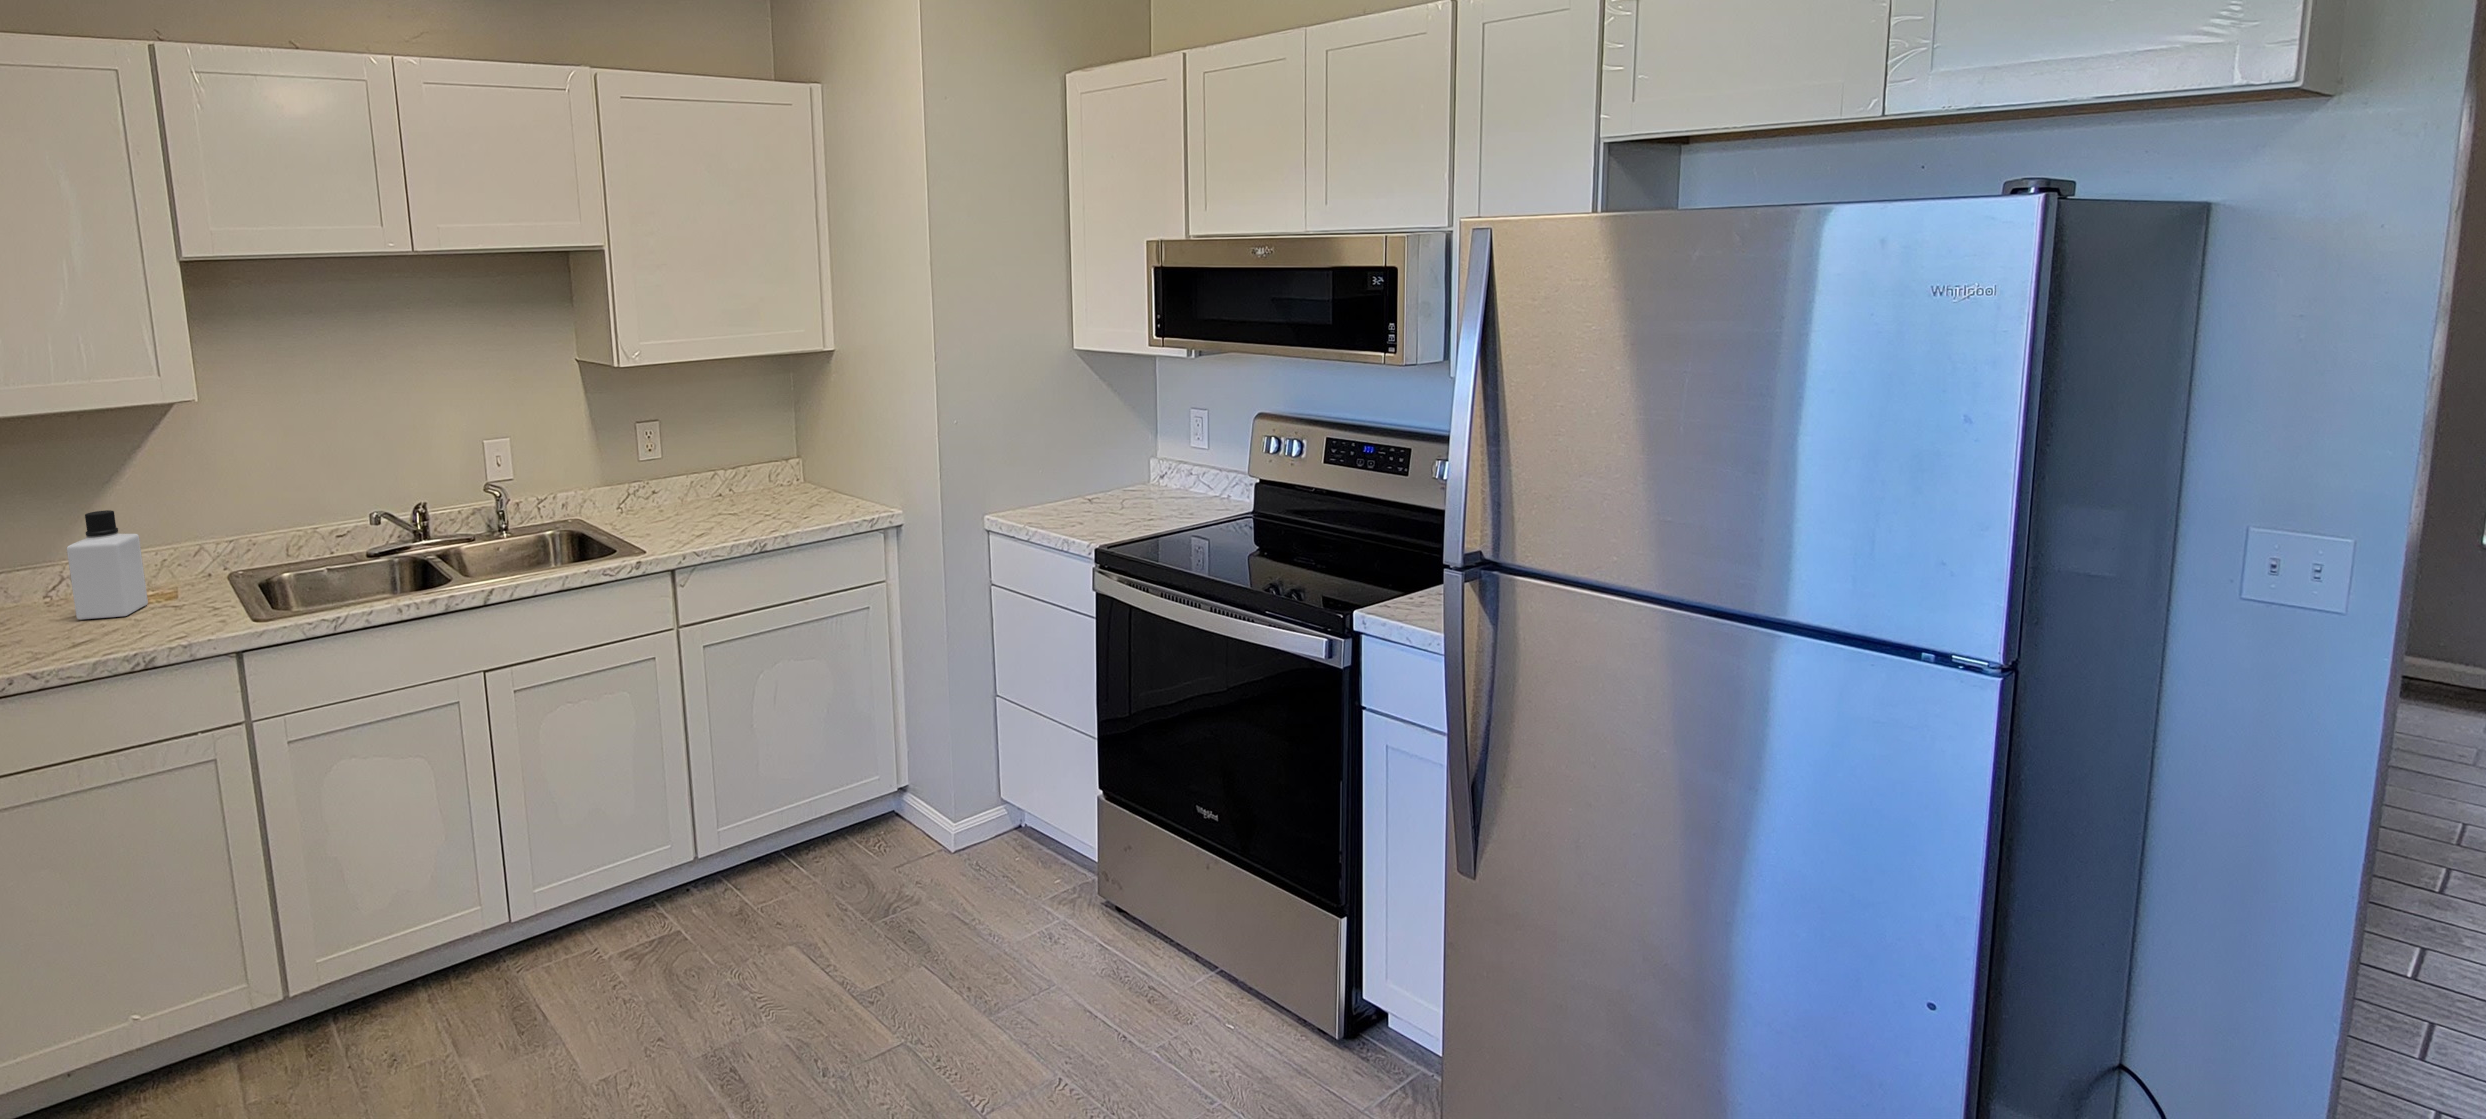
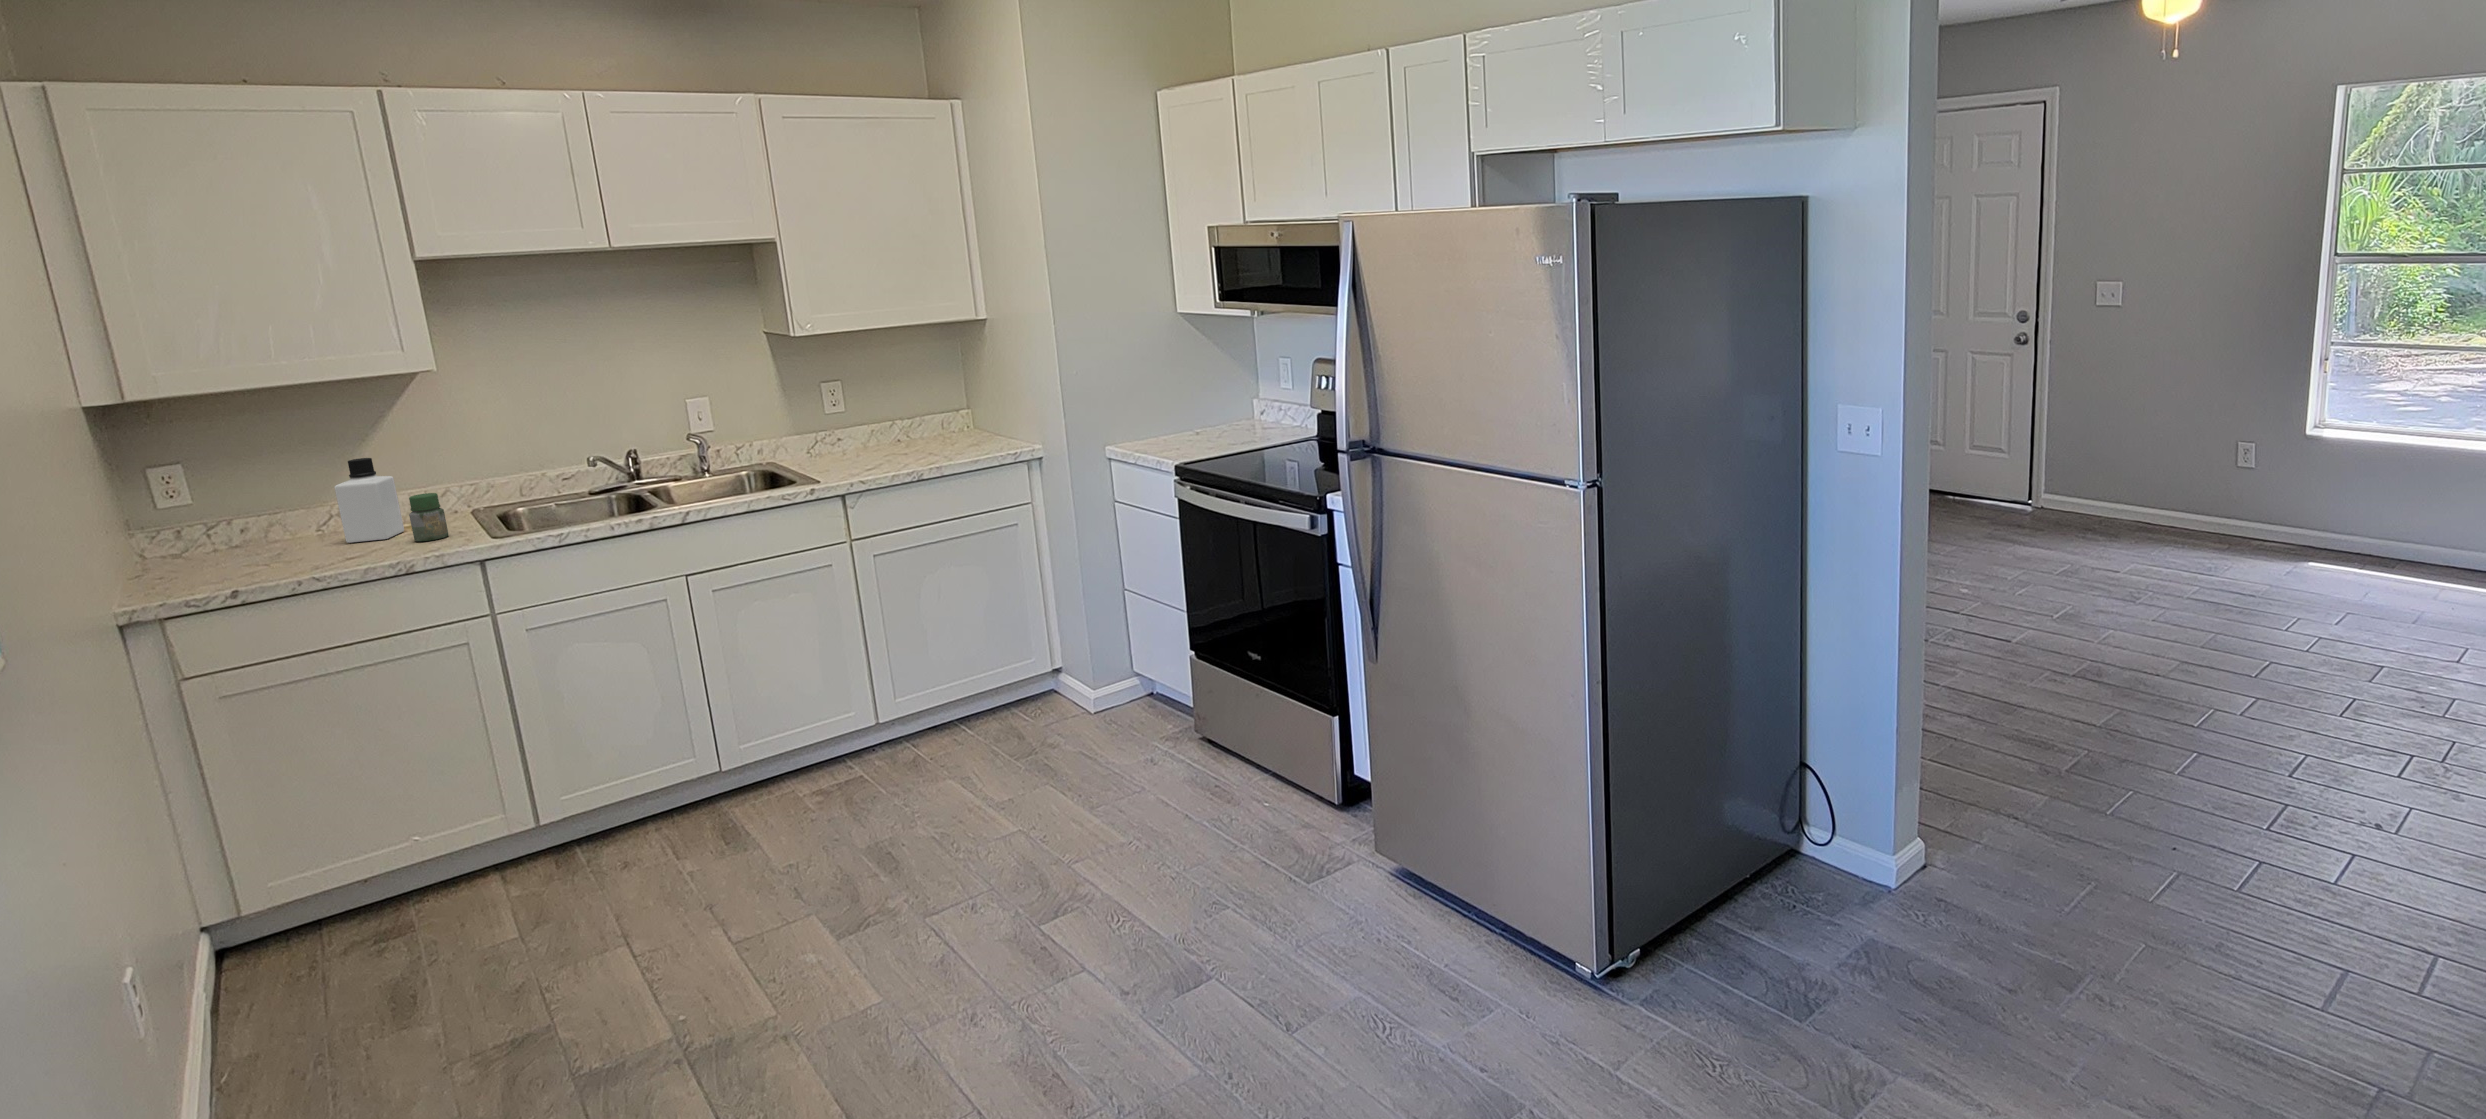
jar: none [154,560,200,623] -> present [409,493,449,541]

